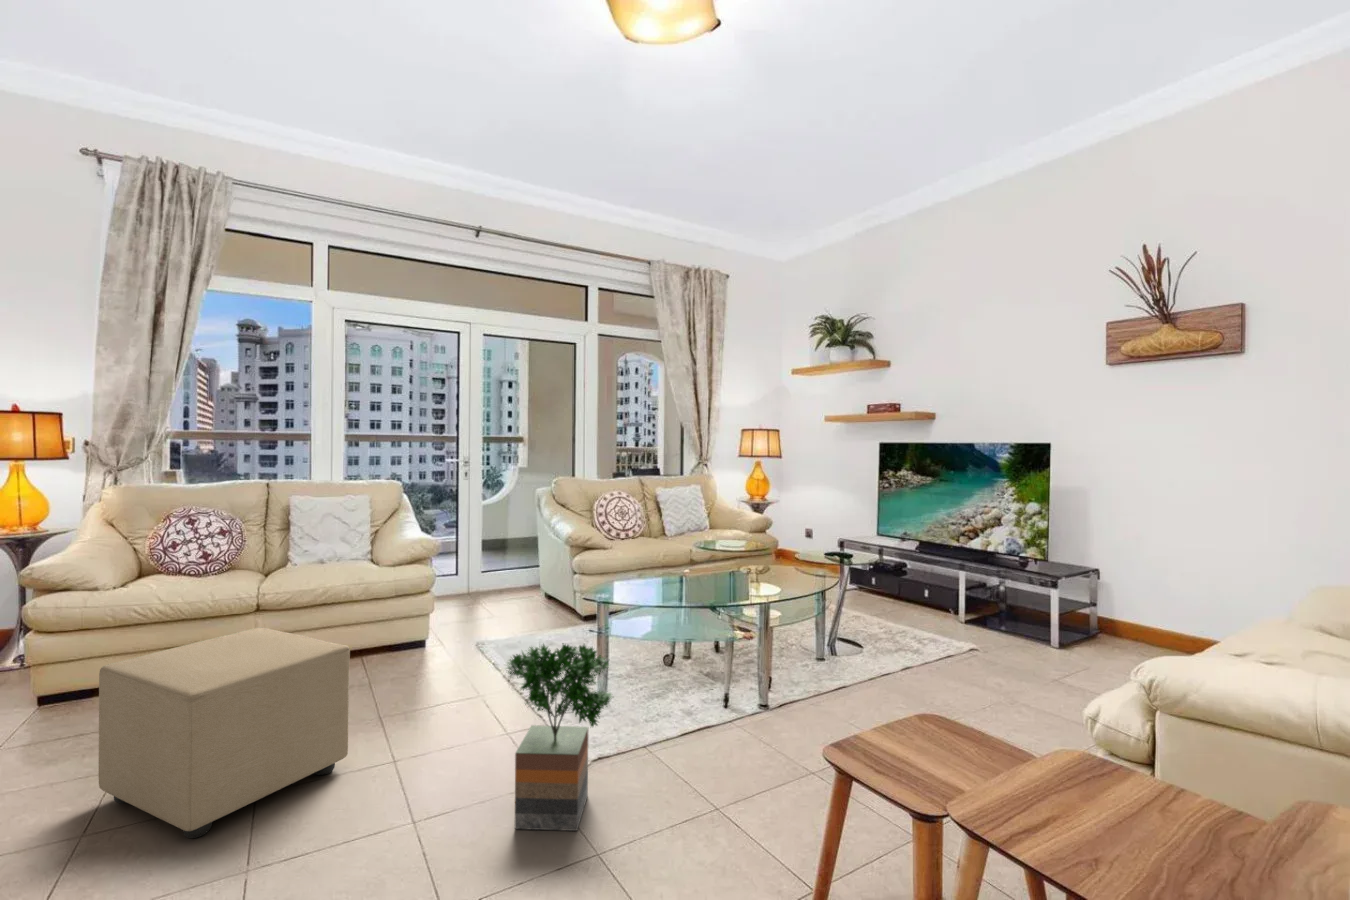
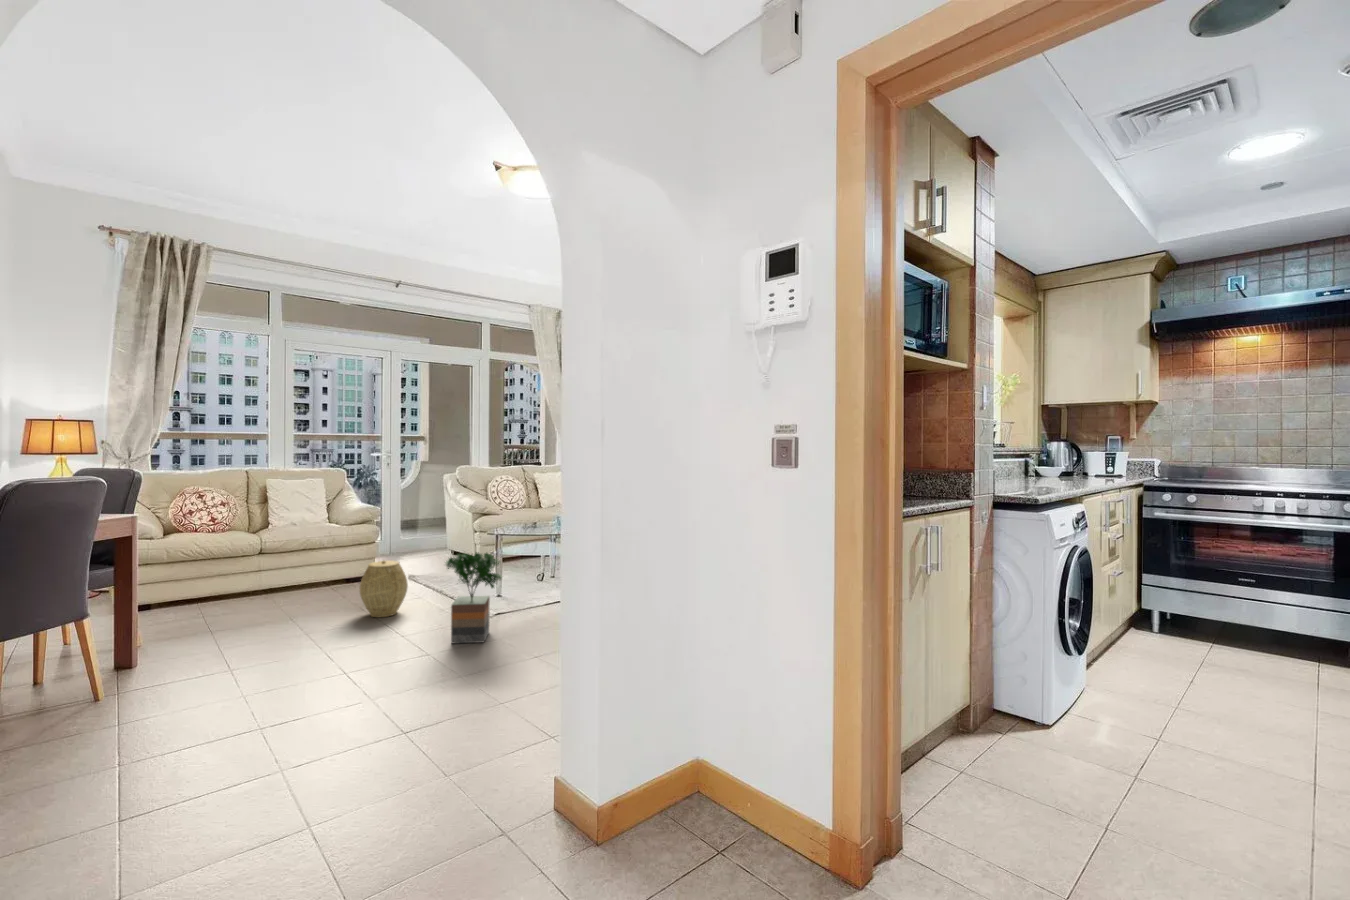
ottoman: present [98,627,350,838] -> none [206,555,348,655]
woven basket: none [381,635,459,736] -> present [360,561,408,617]

